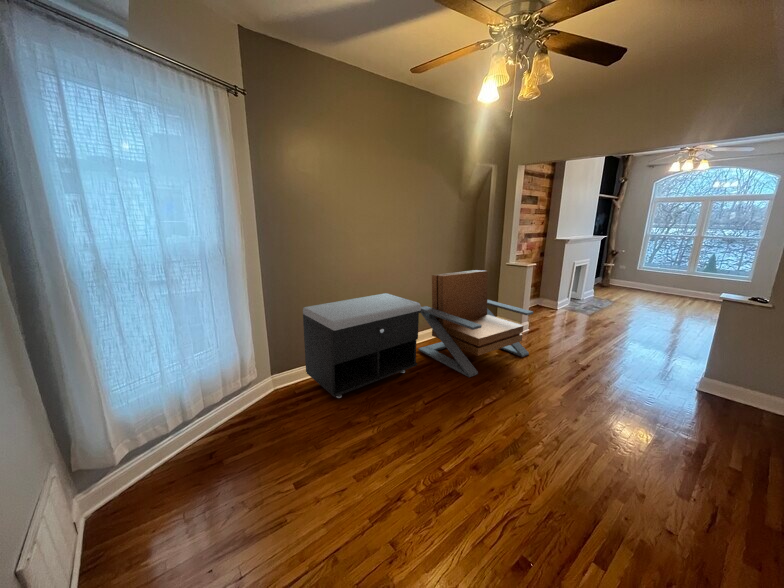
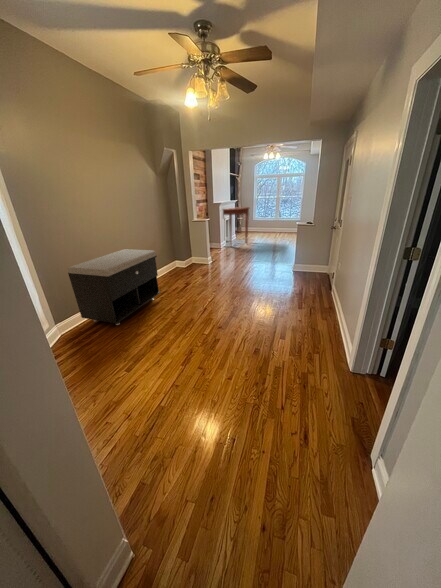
console table: none [562,248,627,312] -> present [223,207,249,243]
lounge chair: present [418,270,533,377] -> none [148,226,218,292]

